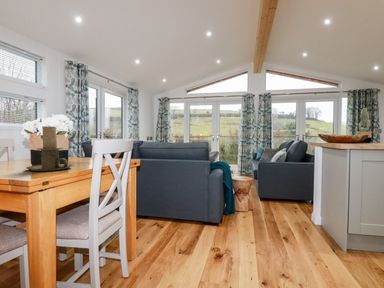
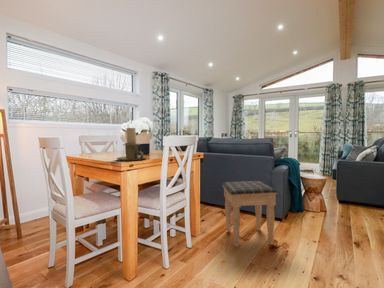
footstool: none [161,187,222,263] -> present [222,181,277,247]

